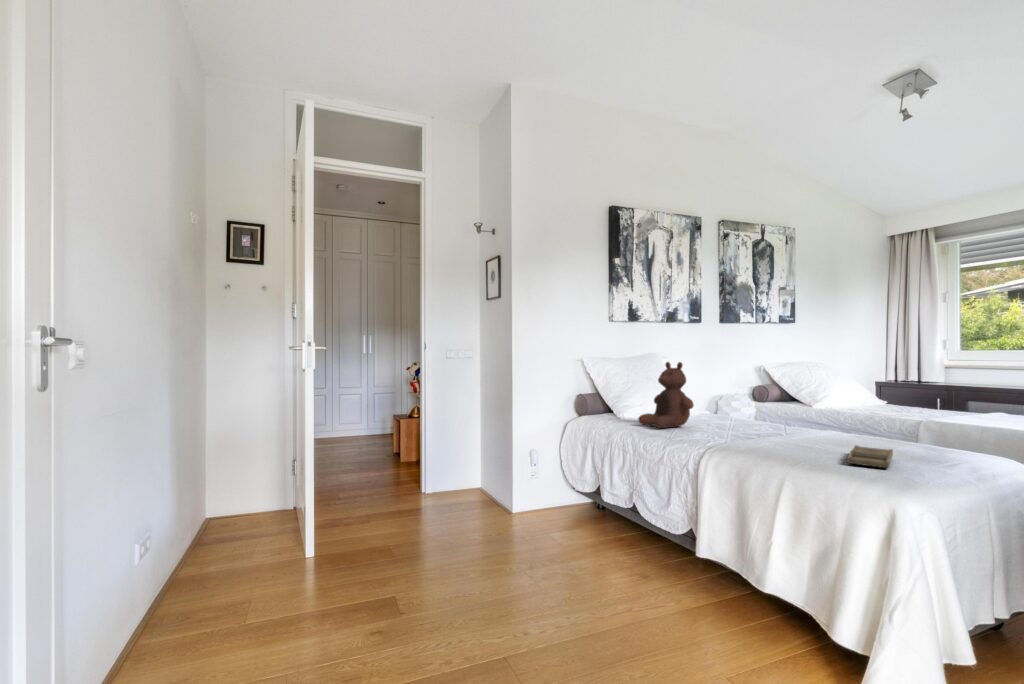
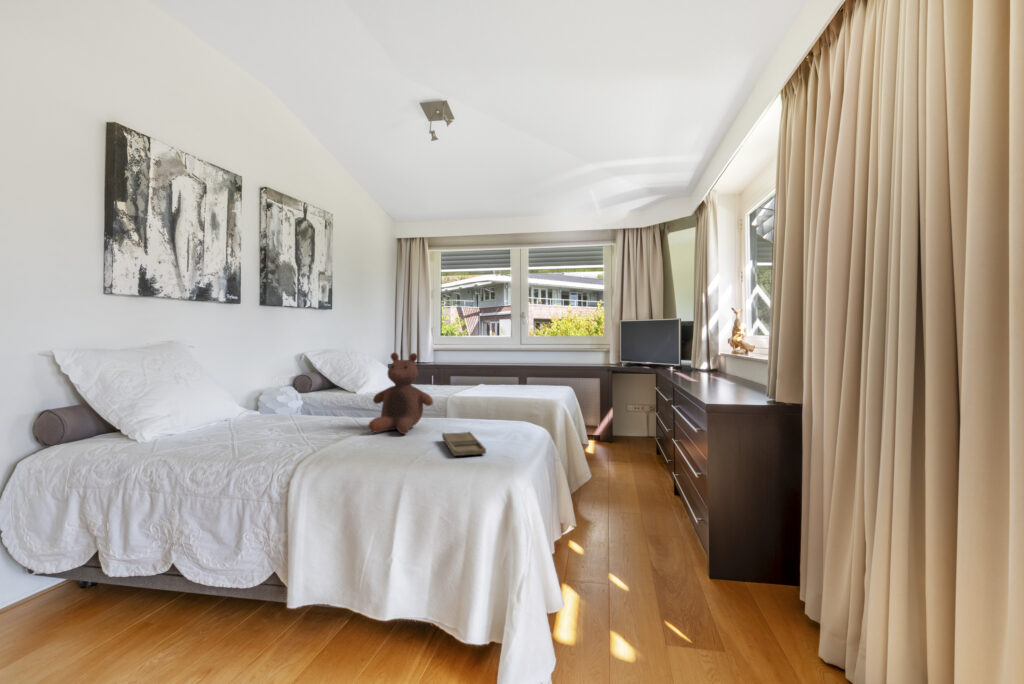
stuffed bear: present [638,362,694,428] -> present [368,353,433,434]

